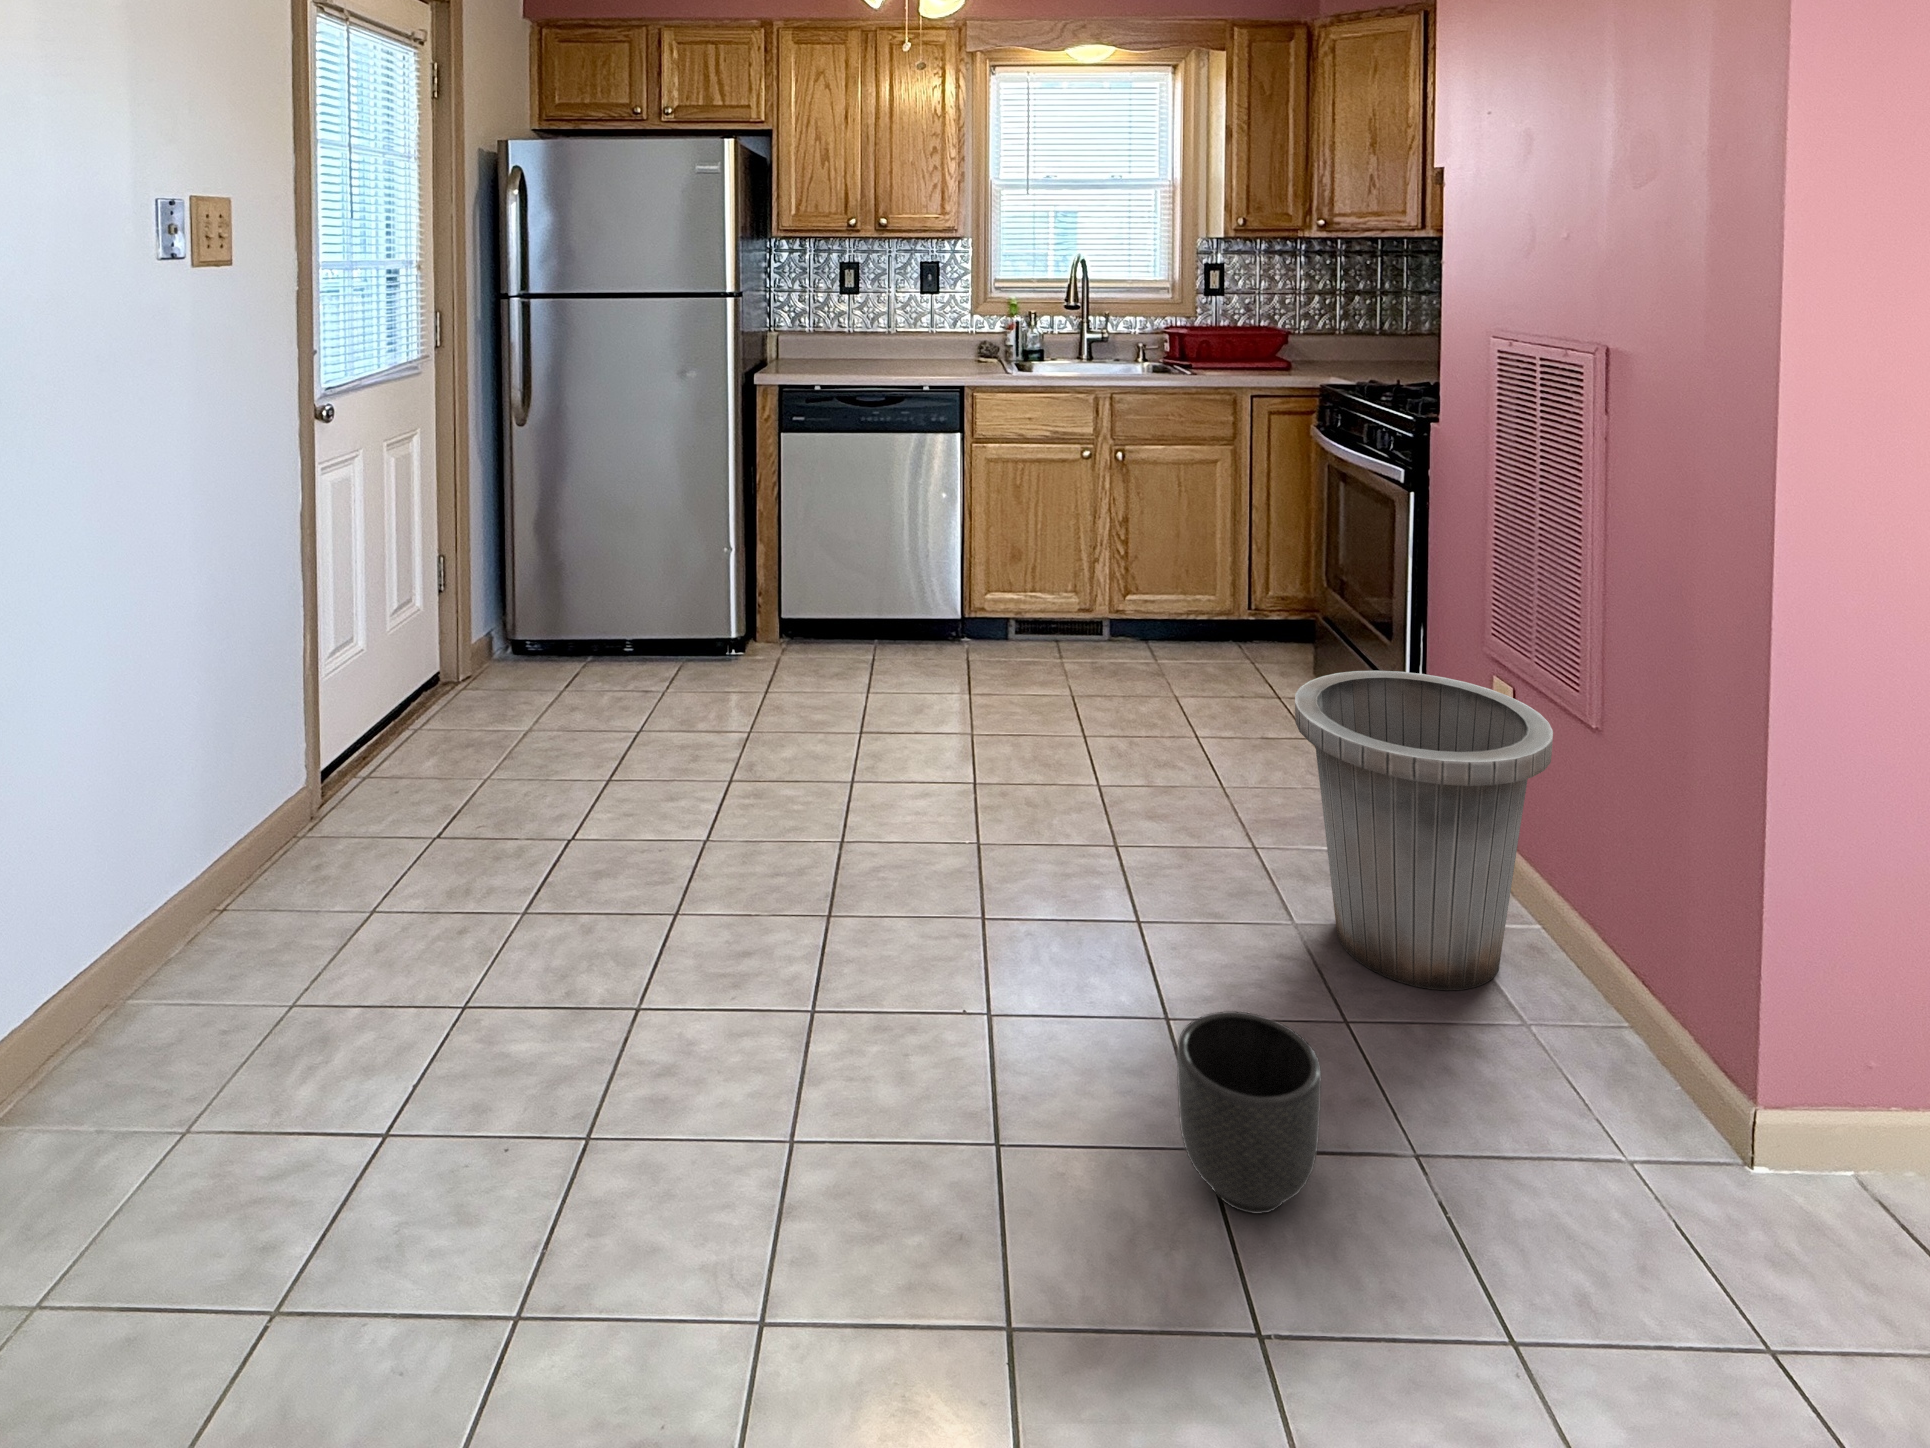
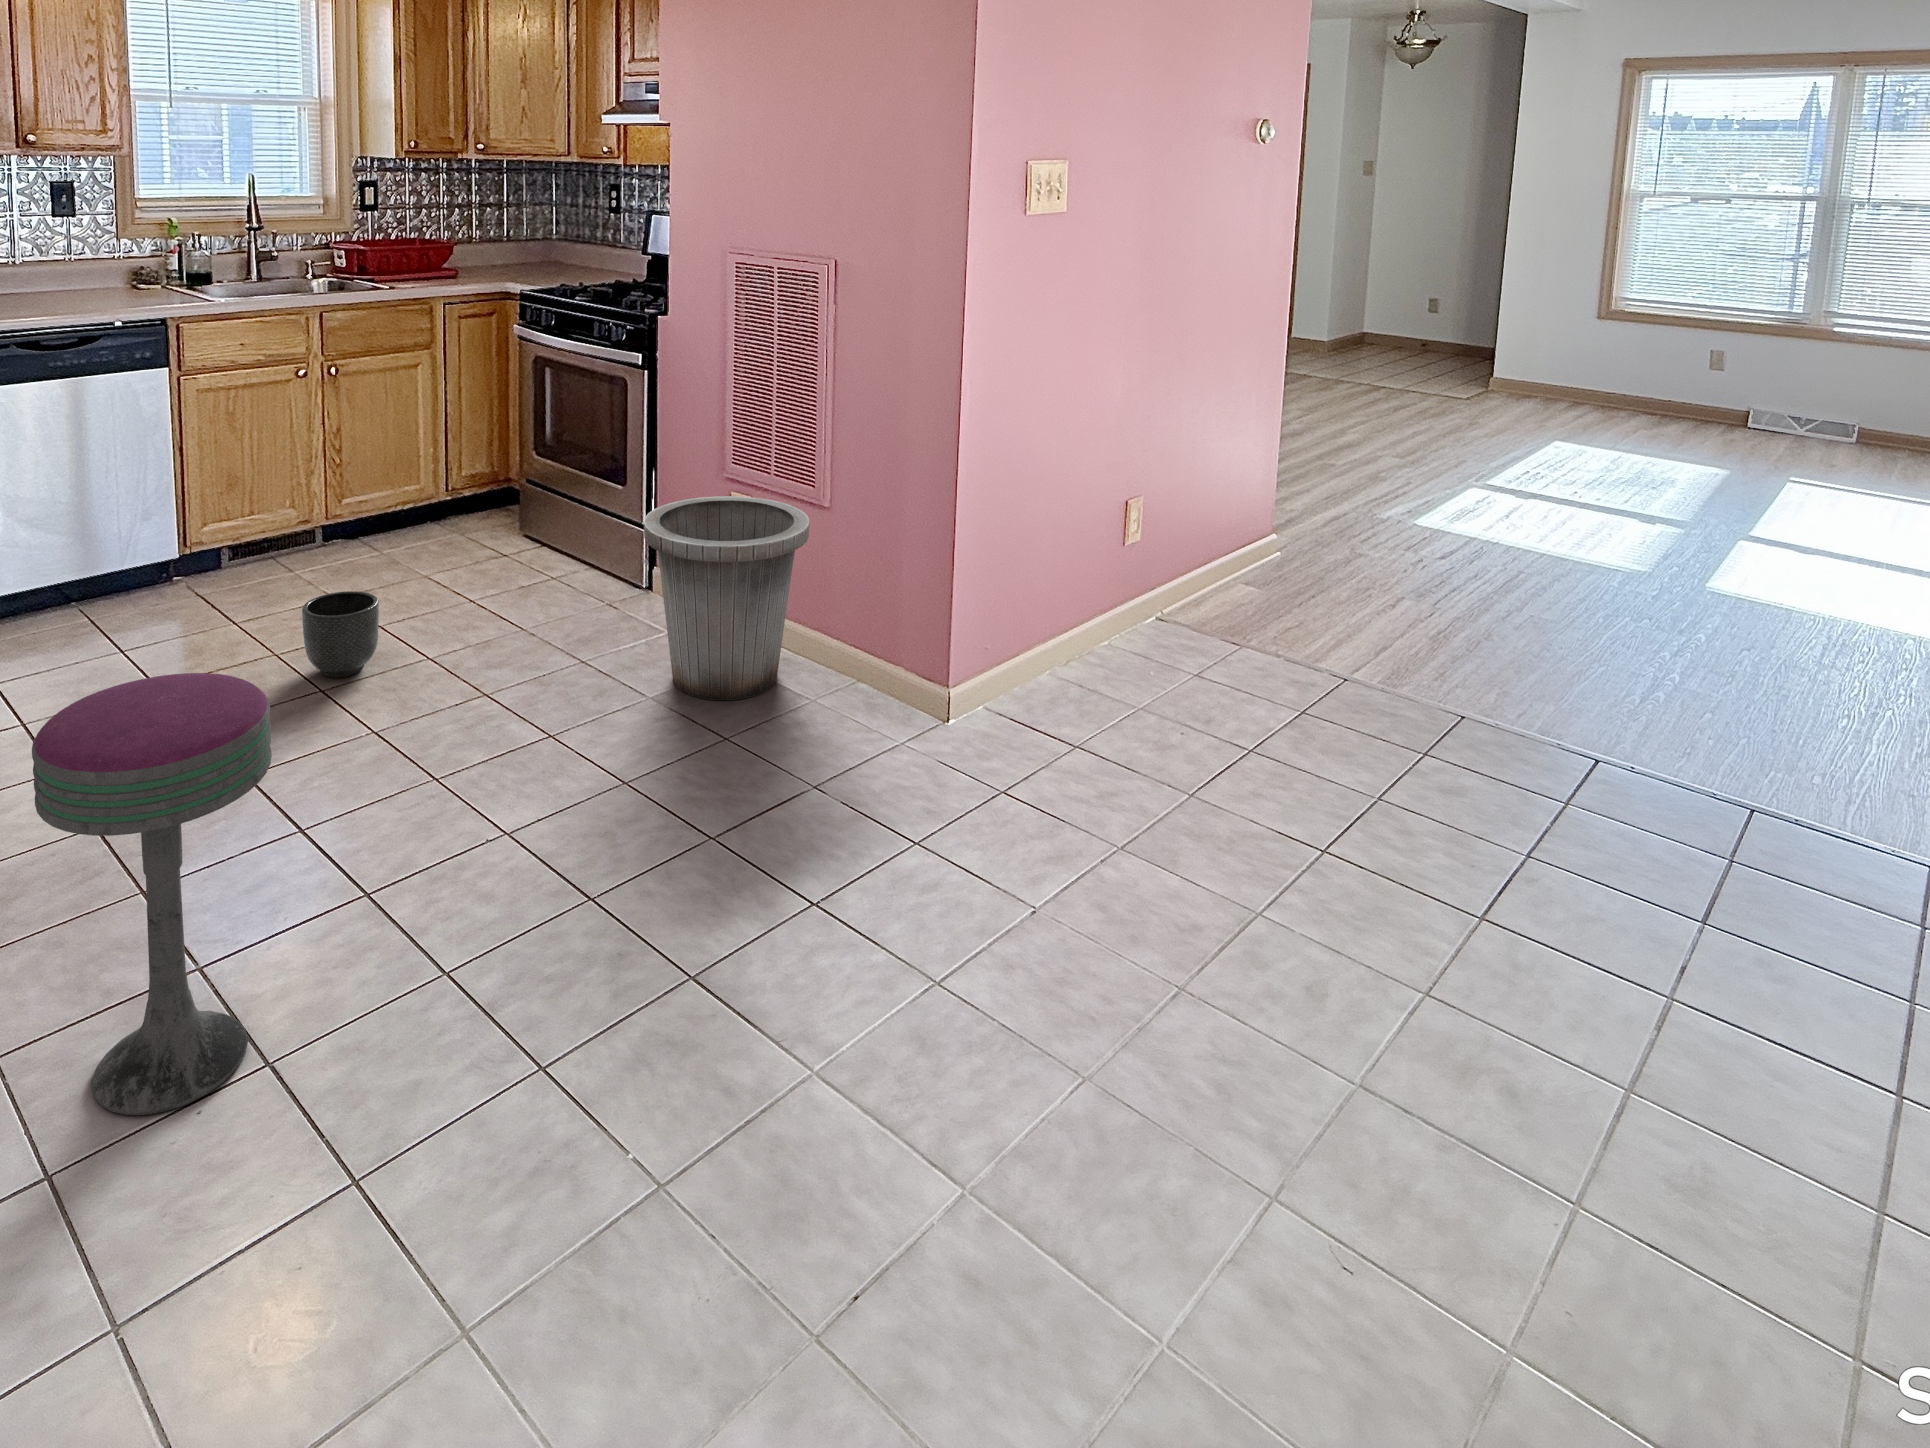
bar stool: none [390,704,613,1165] -> present [32,673,272,1115]
planter: present [1177,1011,1321,1214] -> present [302,591,379,678]

